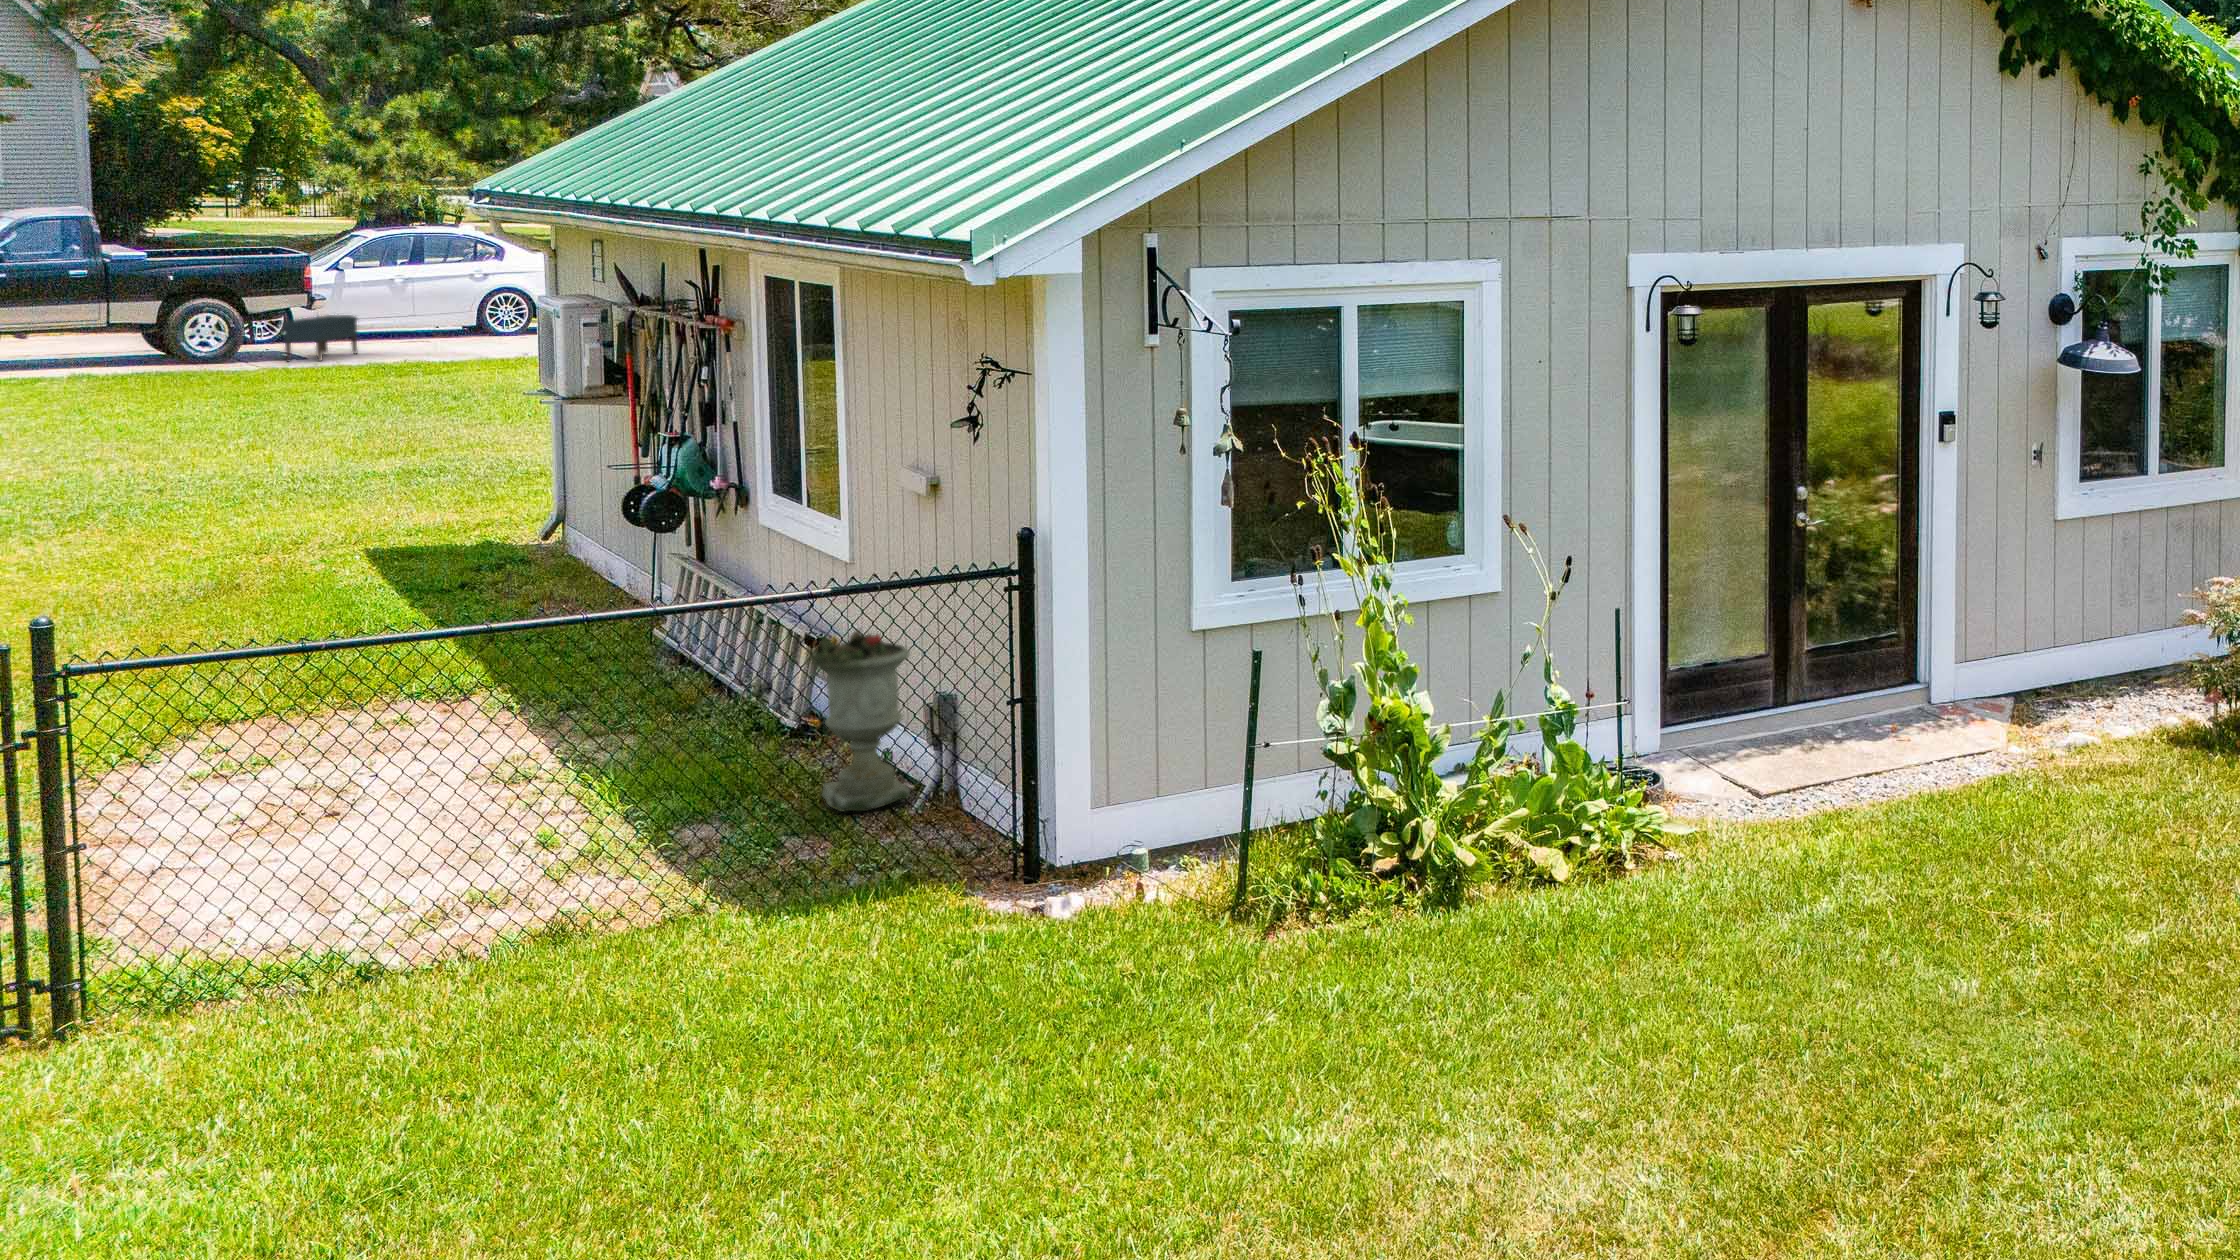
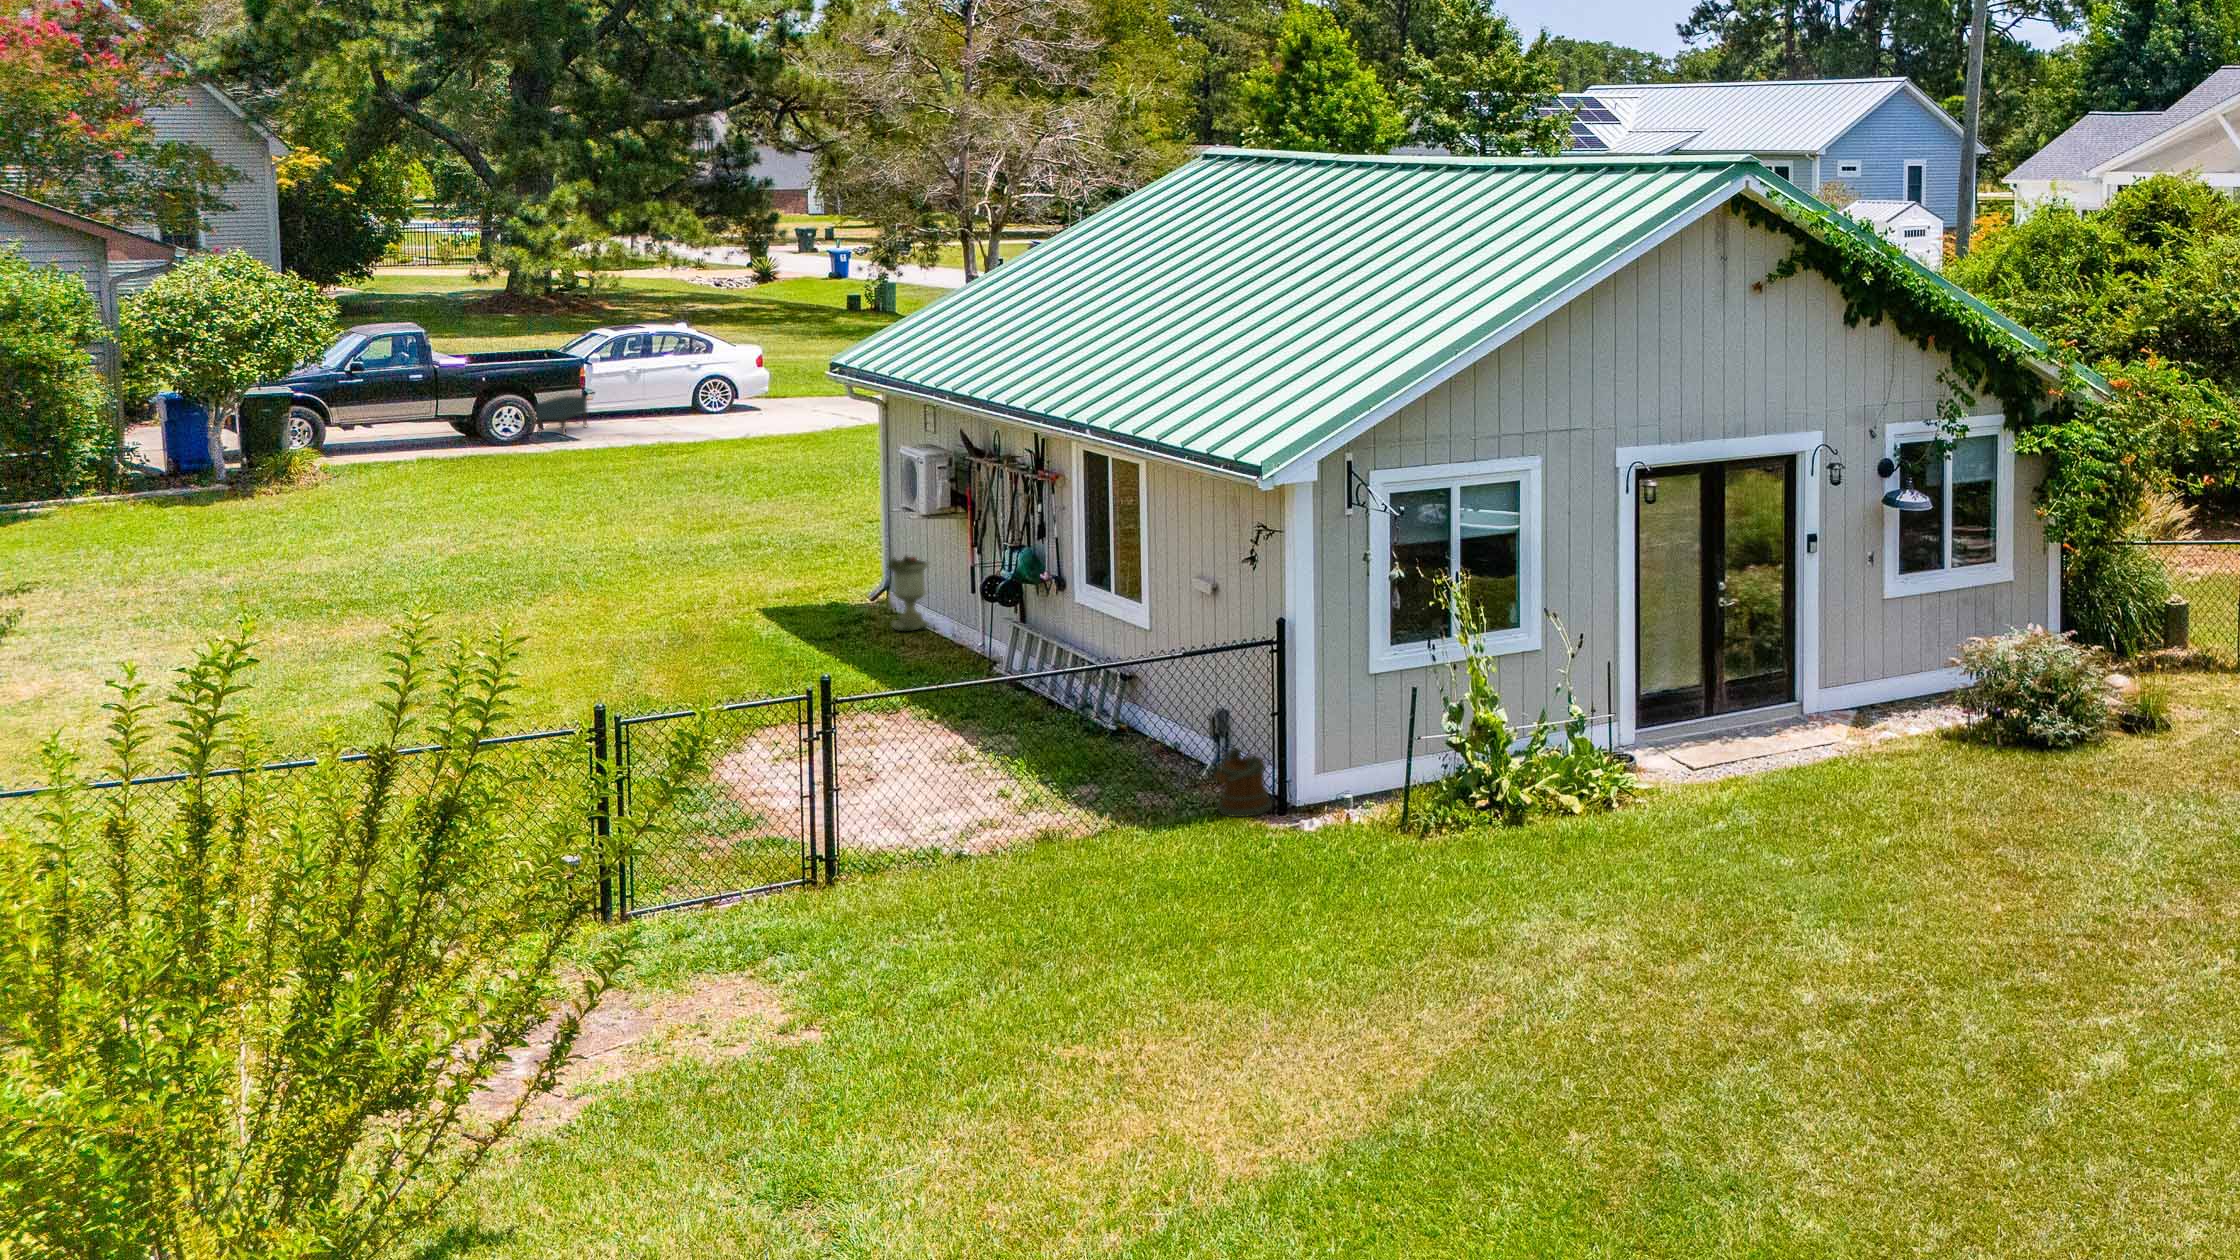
planter: present [810,630,910,812] -> present [887,556,929,631]
bucket: none [890,762,1003,892] -> present [1215,748,1272,817]

